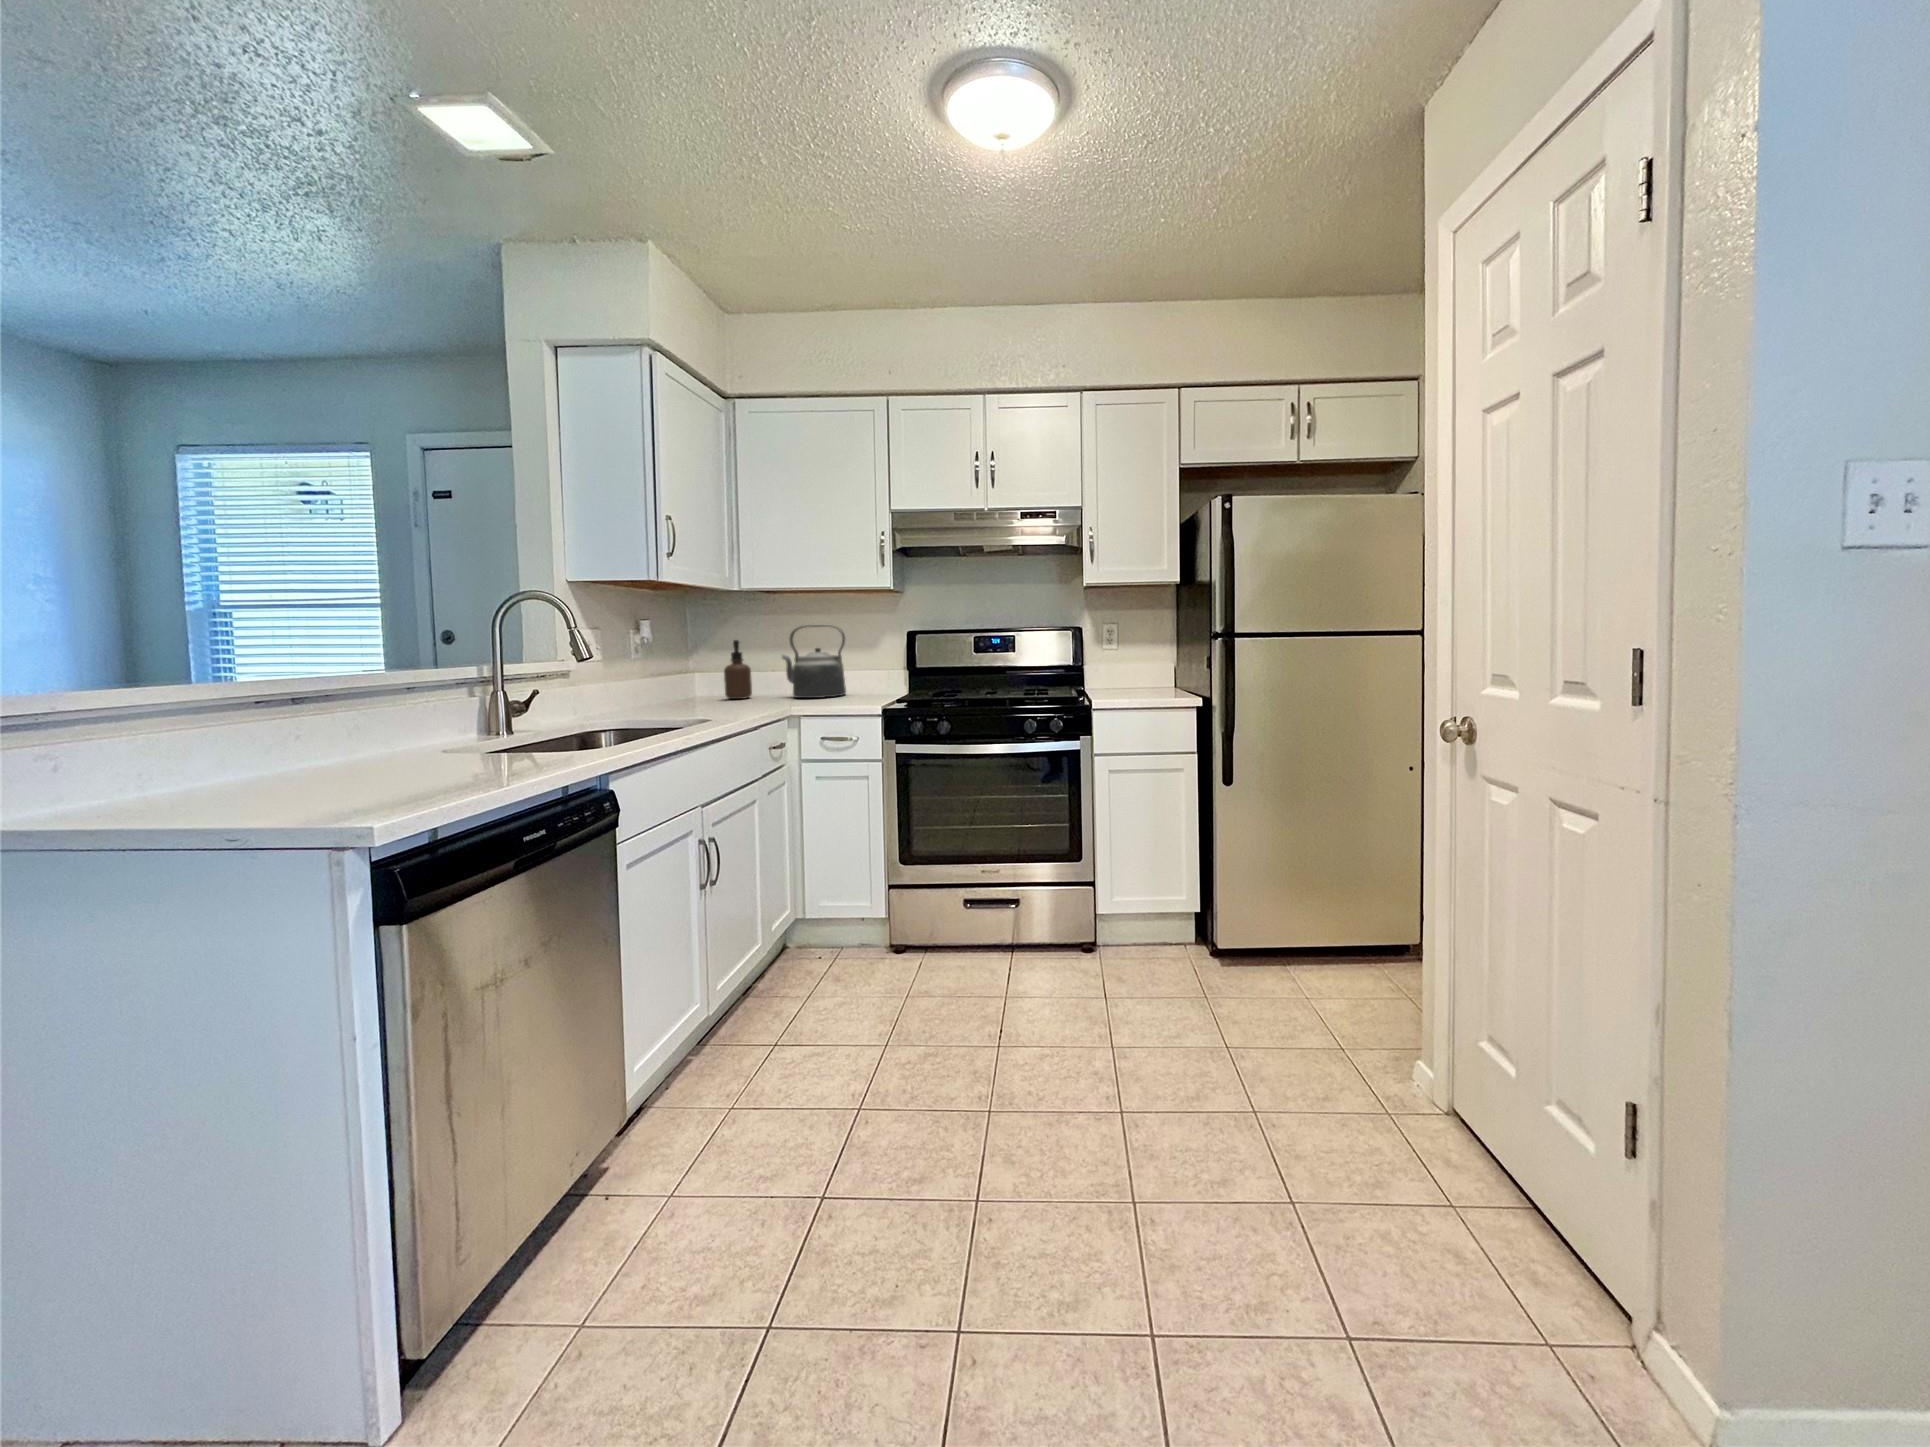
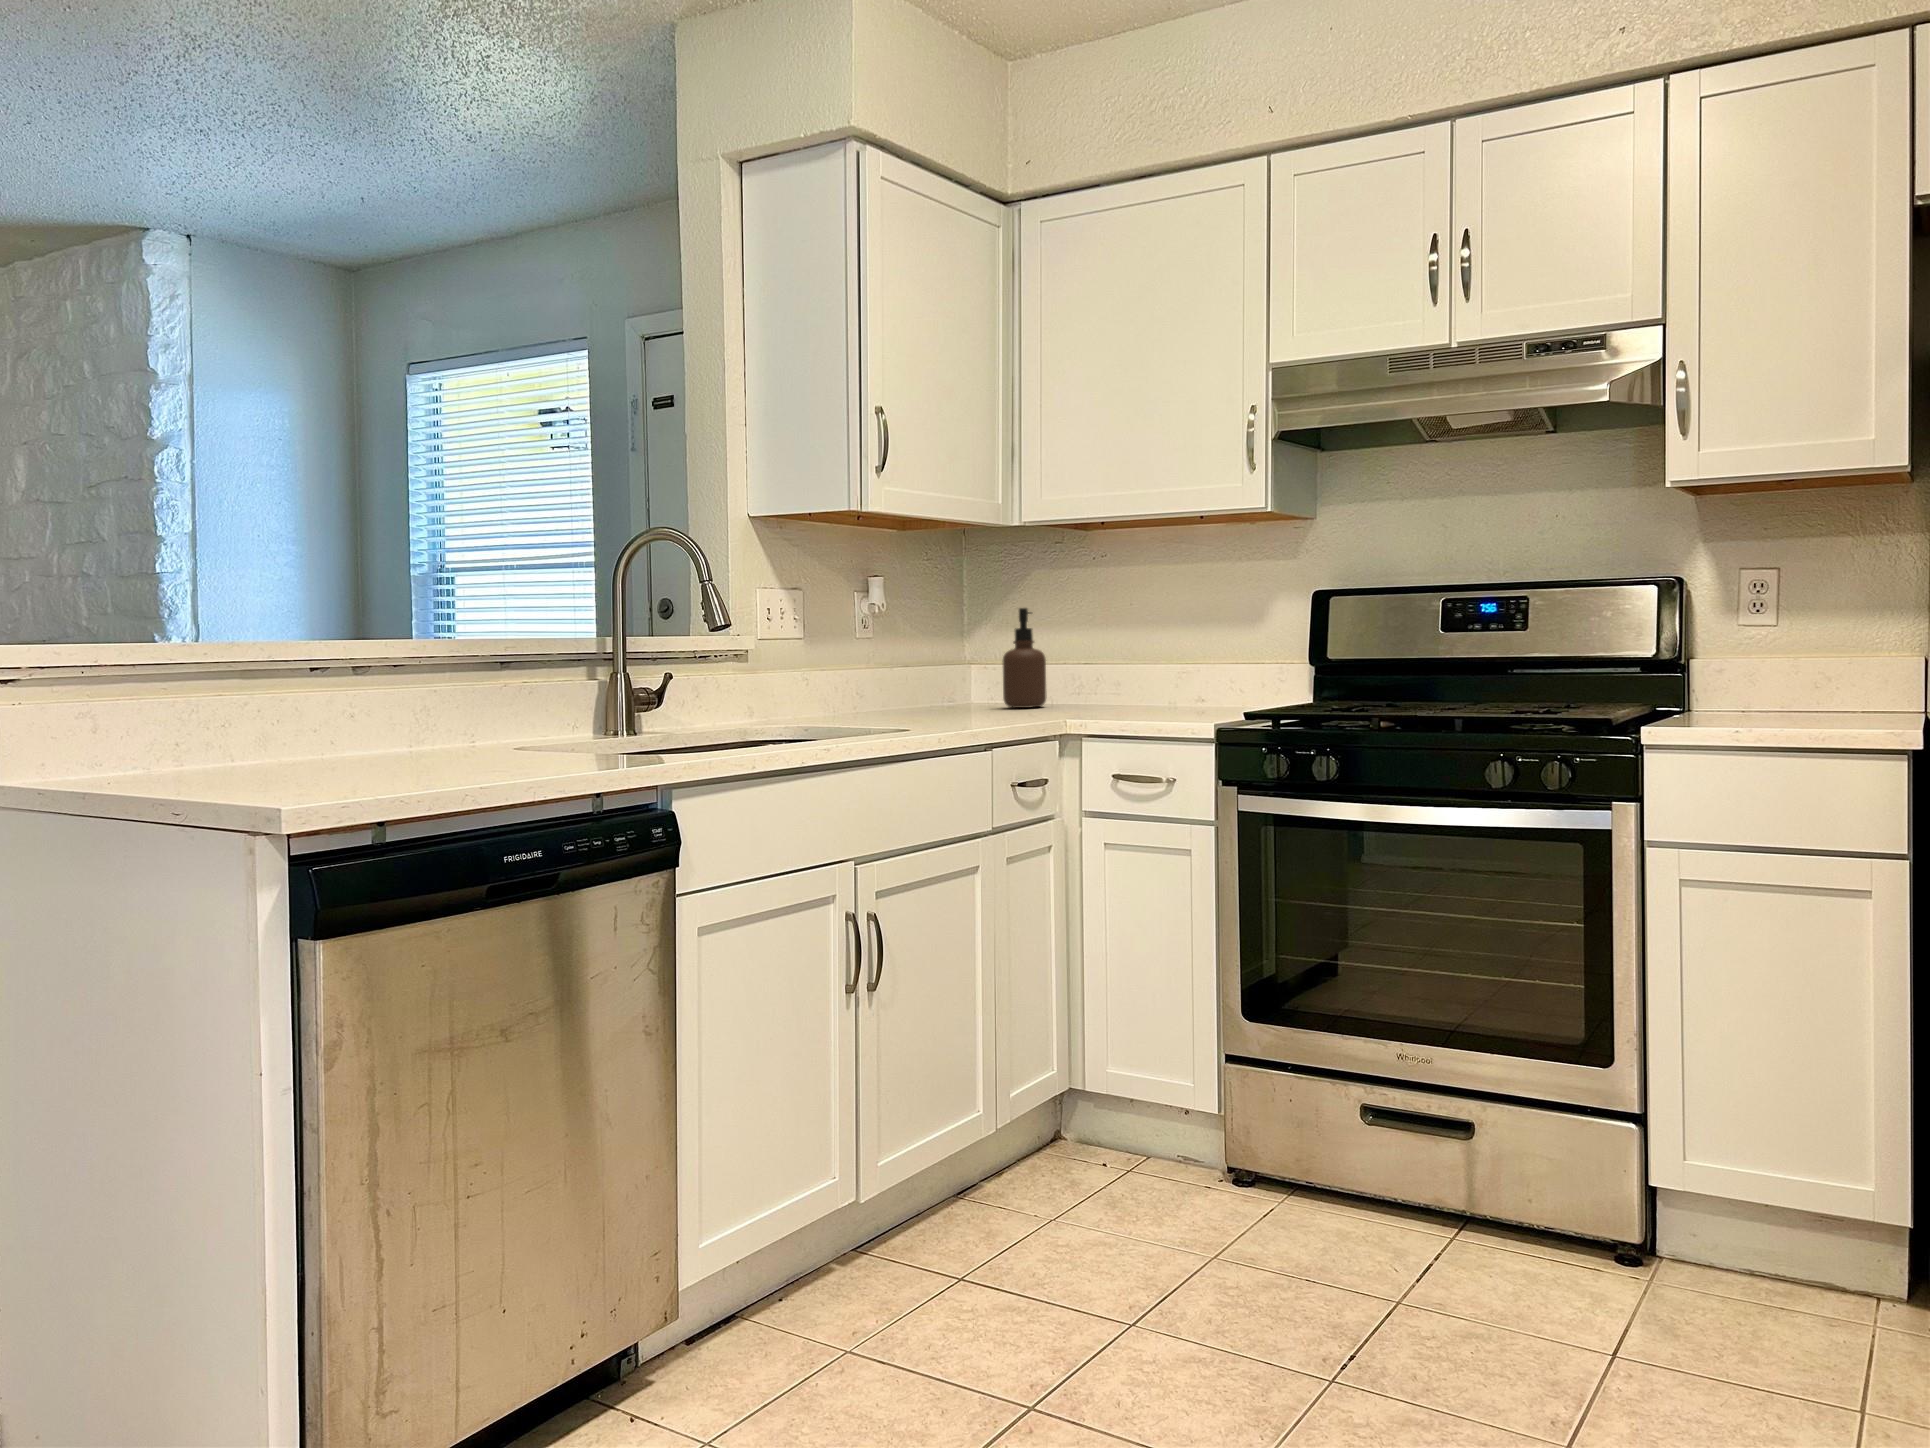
kettle: present [782,625,846,698] -> none [1092,580,1198,709]

